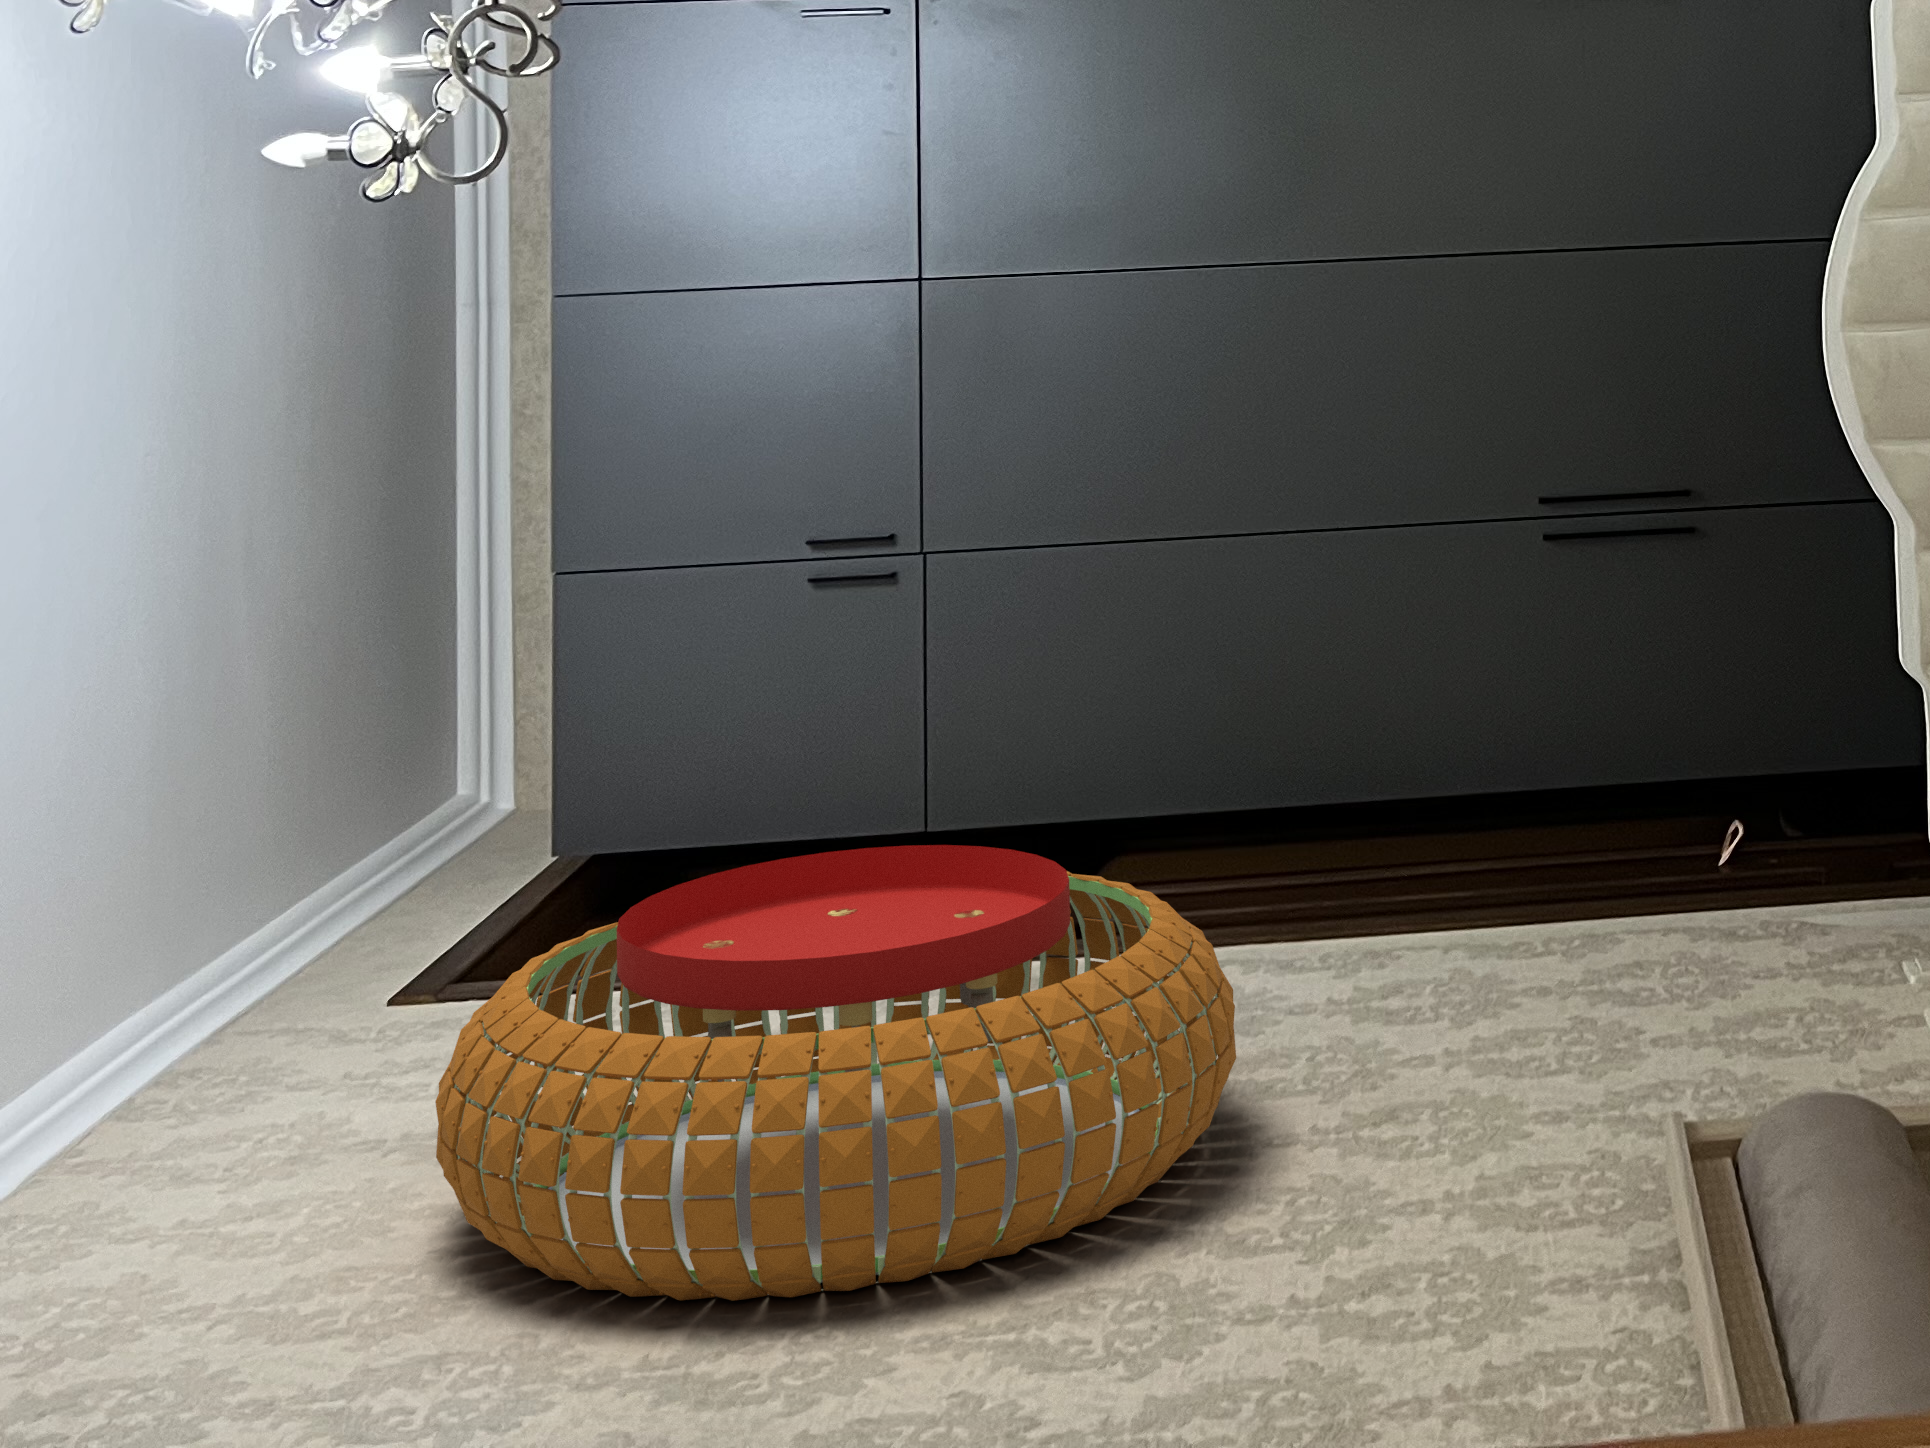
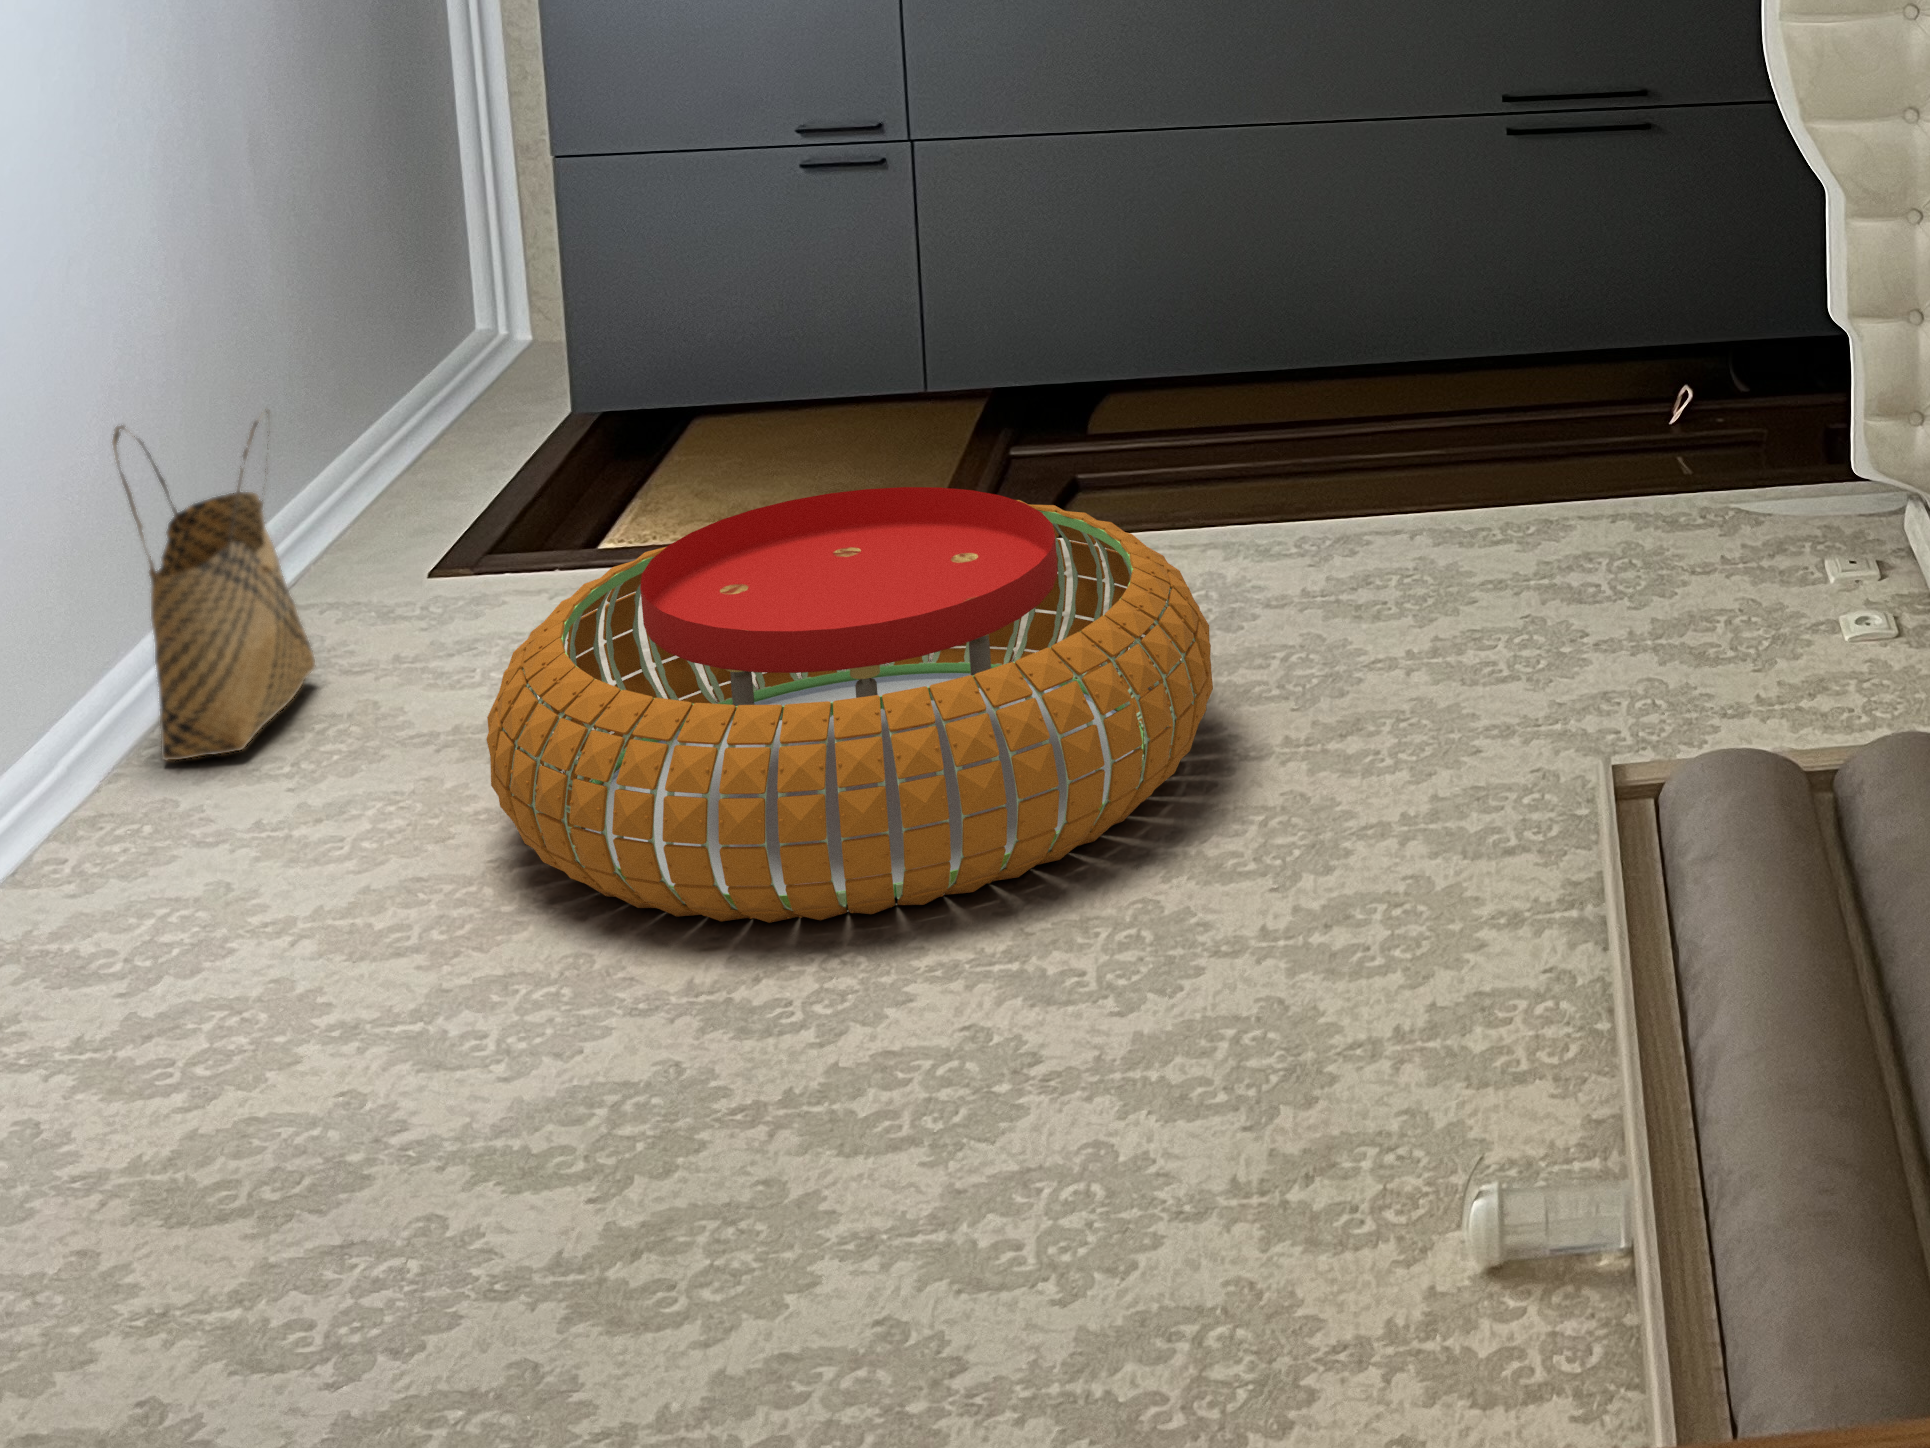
woven basket: none [68,768,261,1166] -> present [113,409,315,760]

